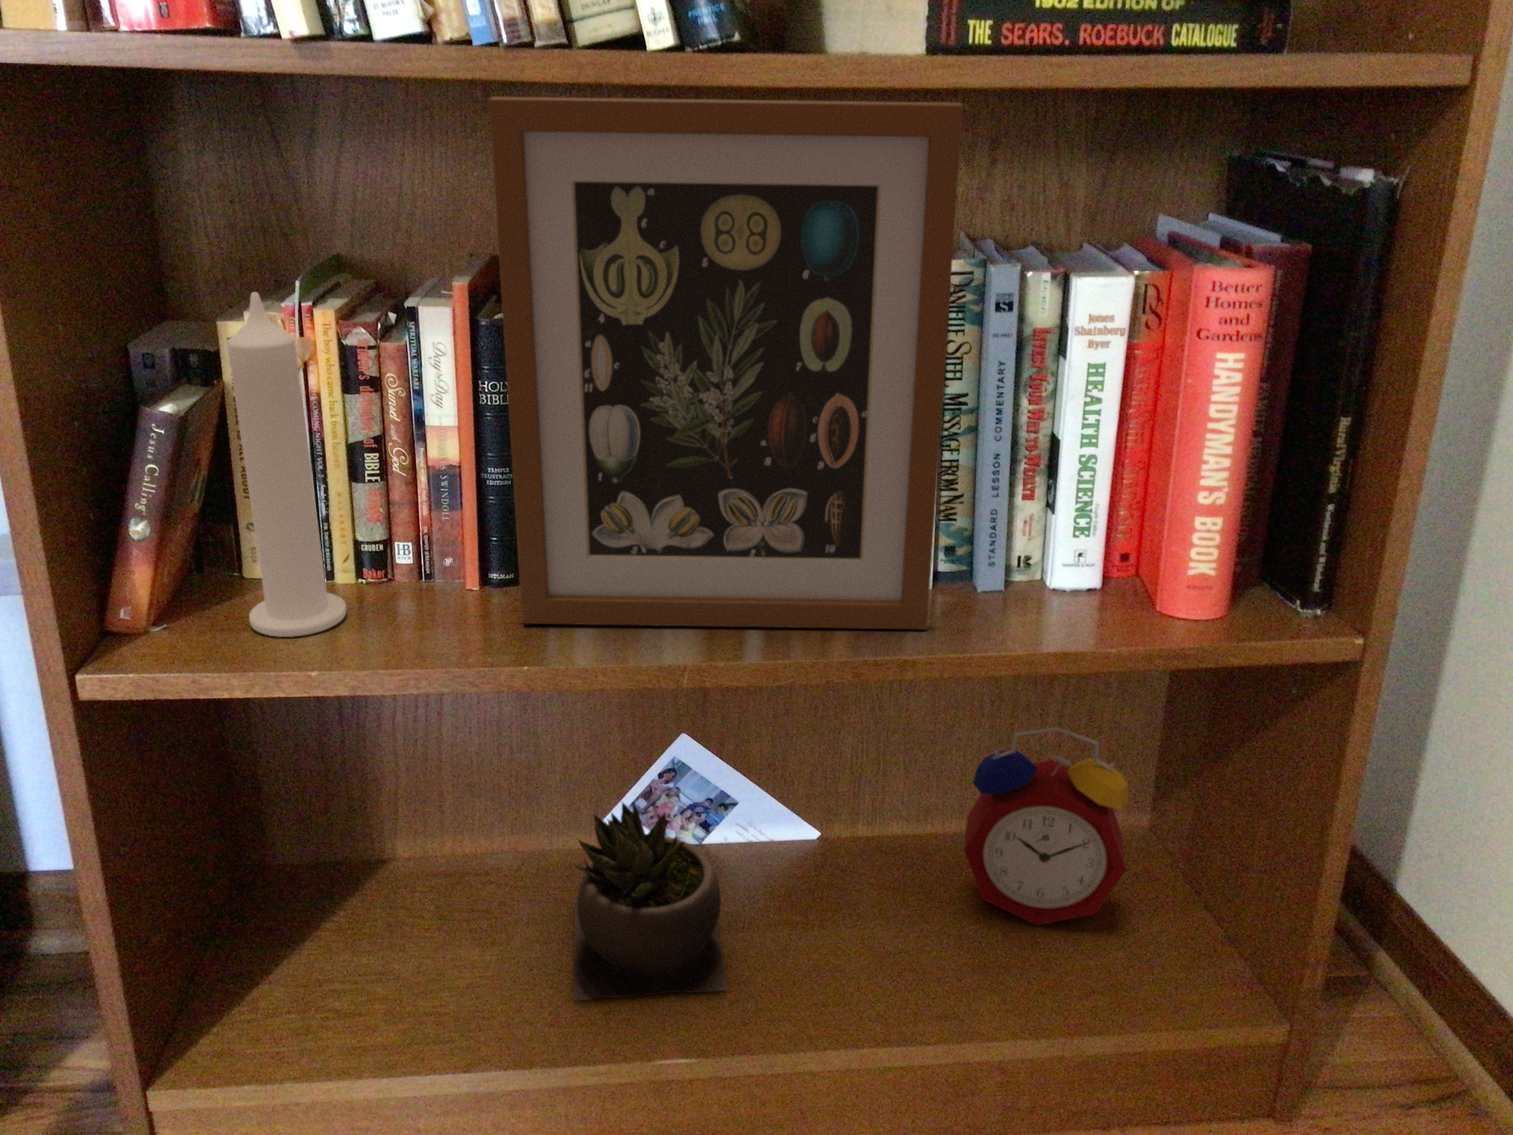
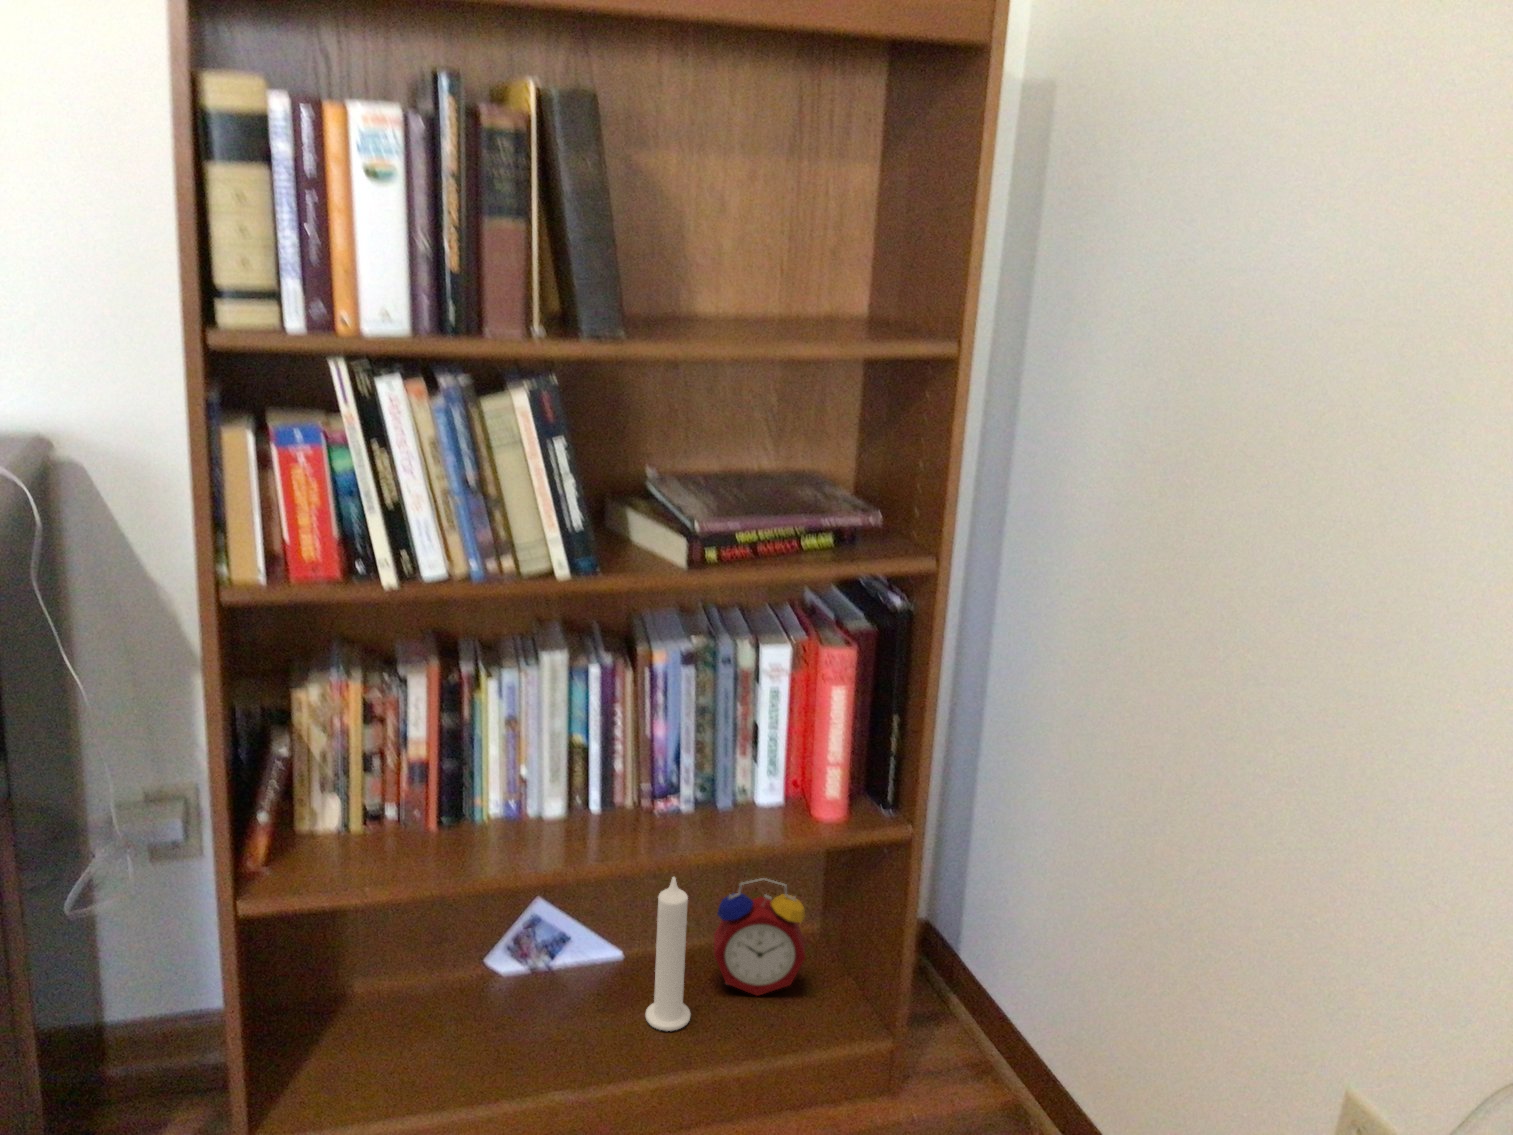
picture frame: present [489,97,963,629] -> none [472,583,706,850]
candle: present [227,292,346,637] -> present [645,877,690,1031]
succulent plant: present [574,803,728,1000] -> none [477,944,583,1068]

